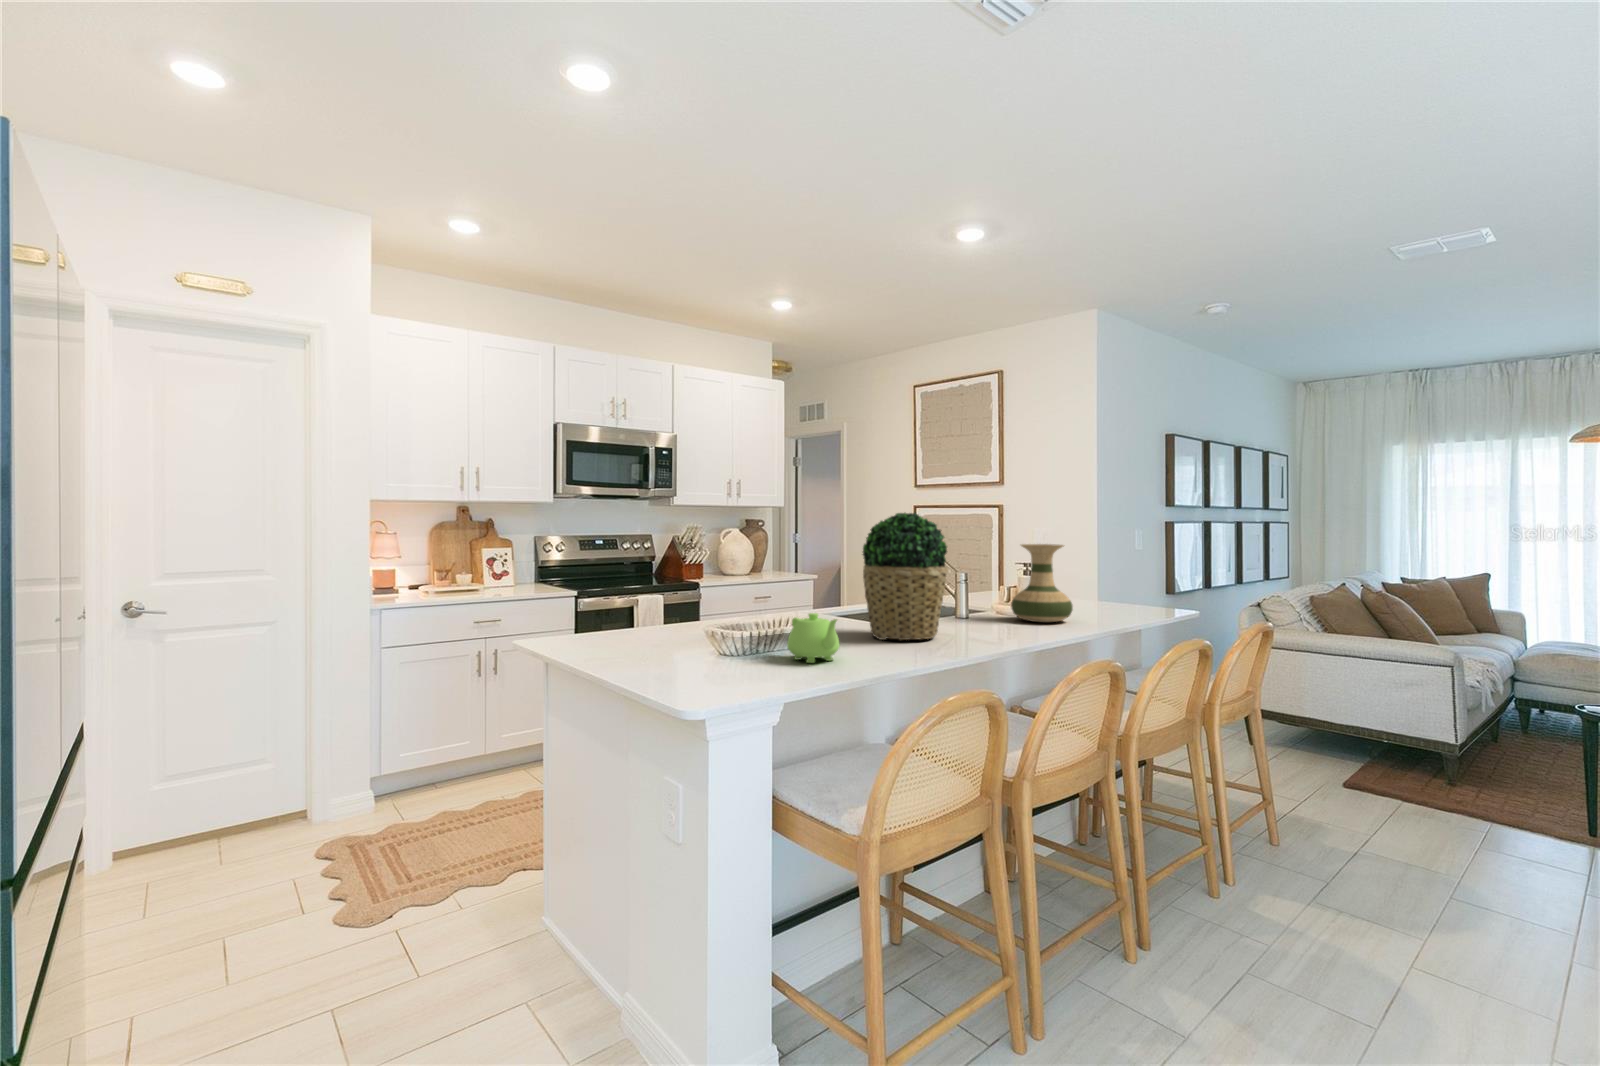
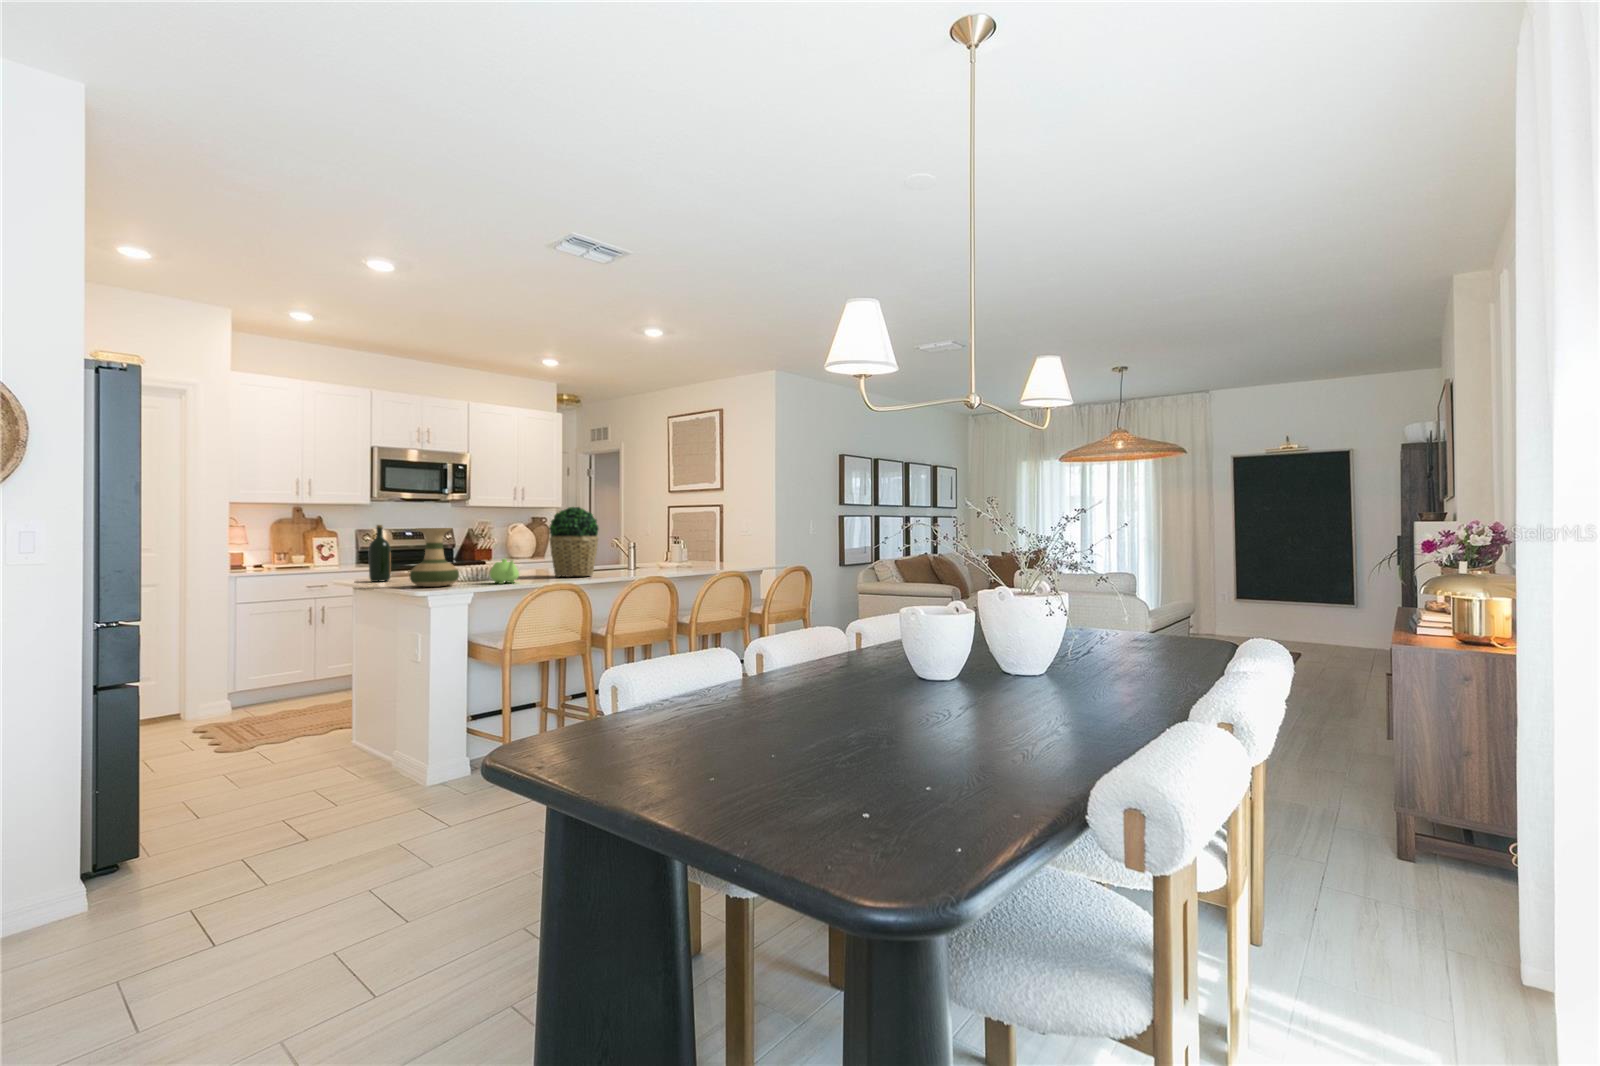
wine bottle: none [571,543,606,642] -> present [369,525,391,582]
vase: present [1011,544,1073,622] -> present [410,528,459,587]

